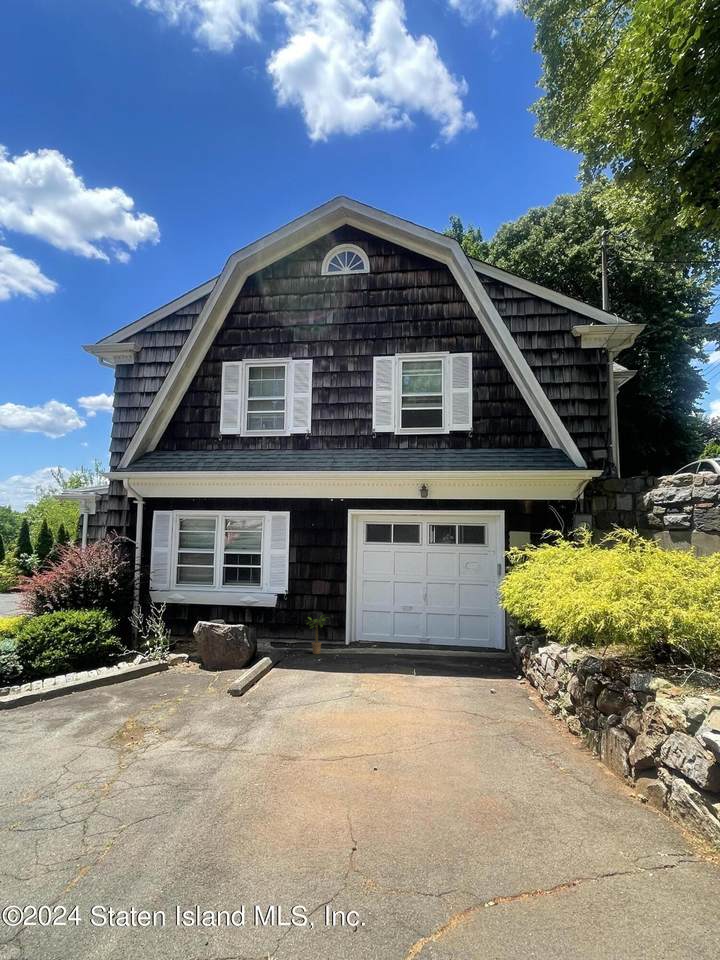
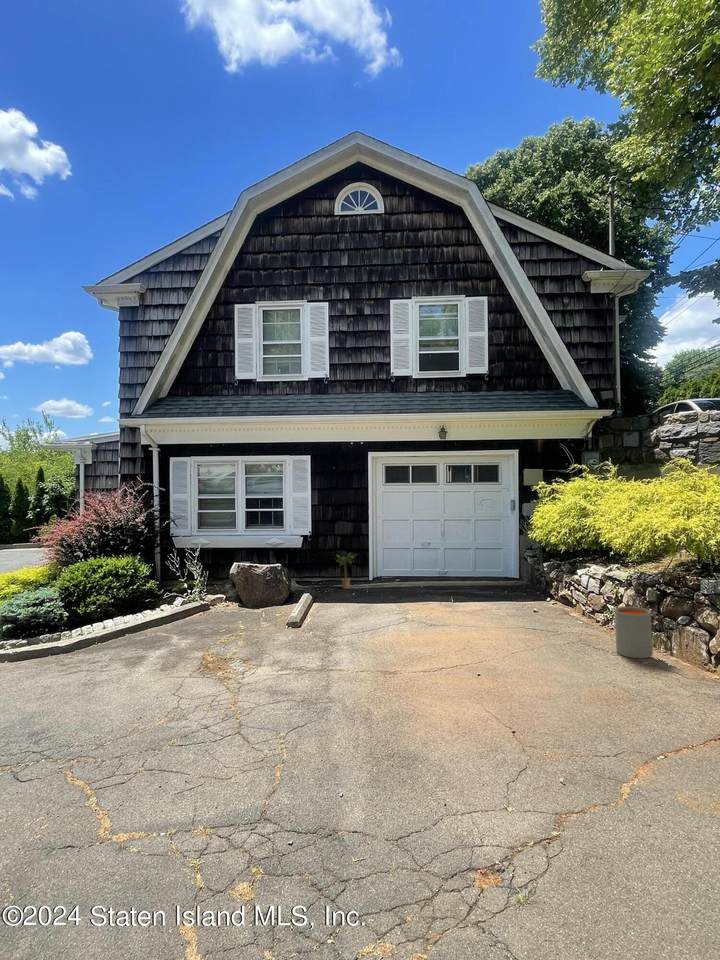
bucket: none [549,695,593,759] -> present [610,606,653,658]

